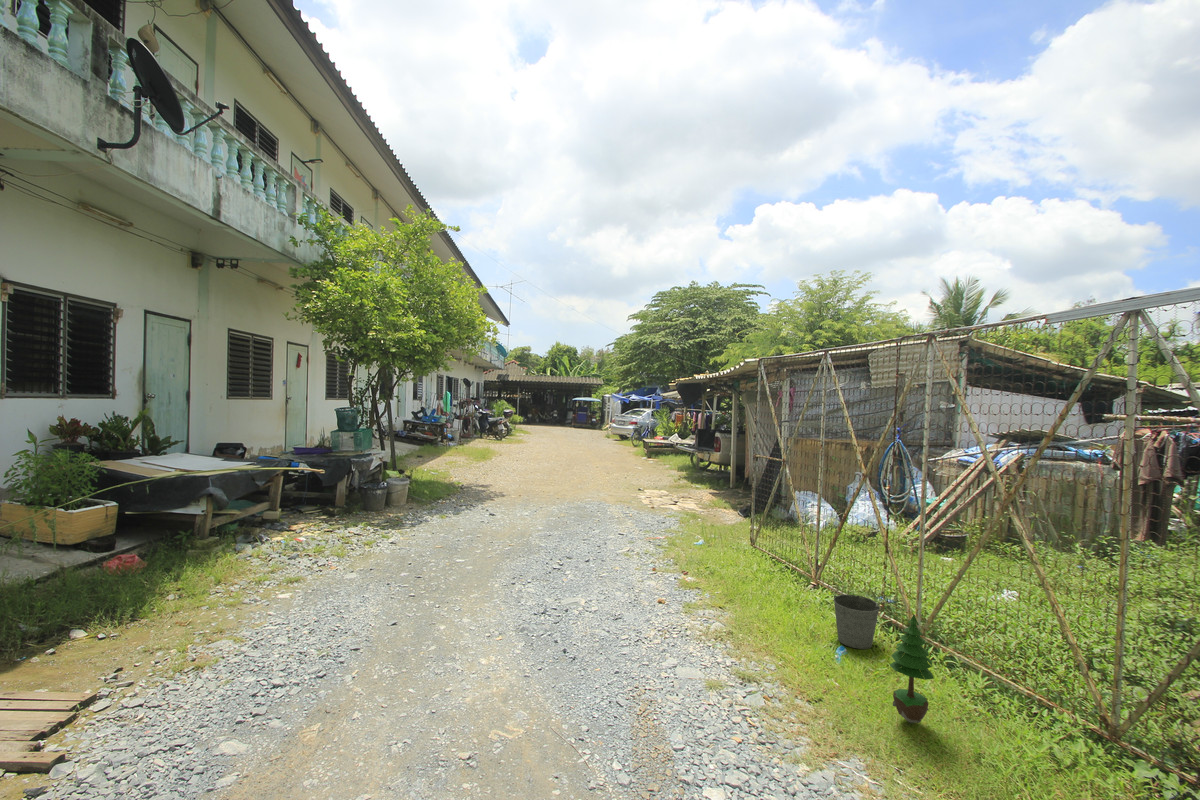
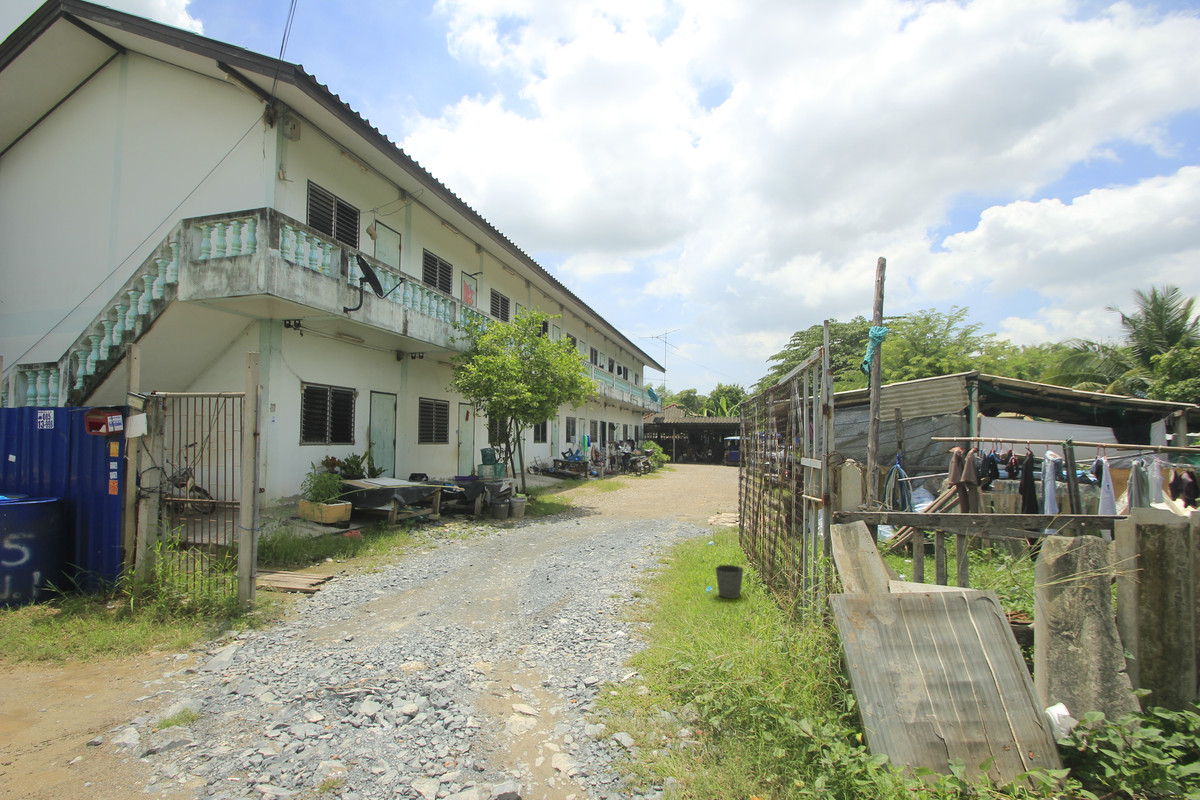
potted tree: present [890,615,934,723] -> none [689,558,712,623]

